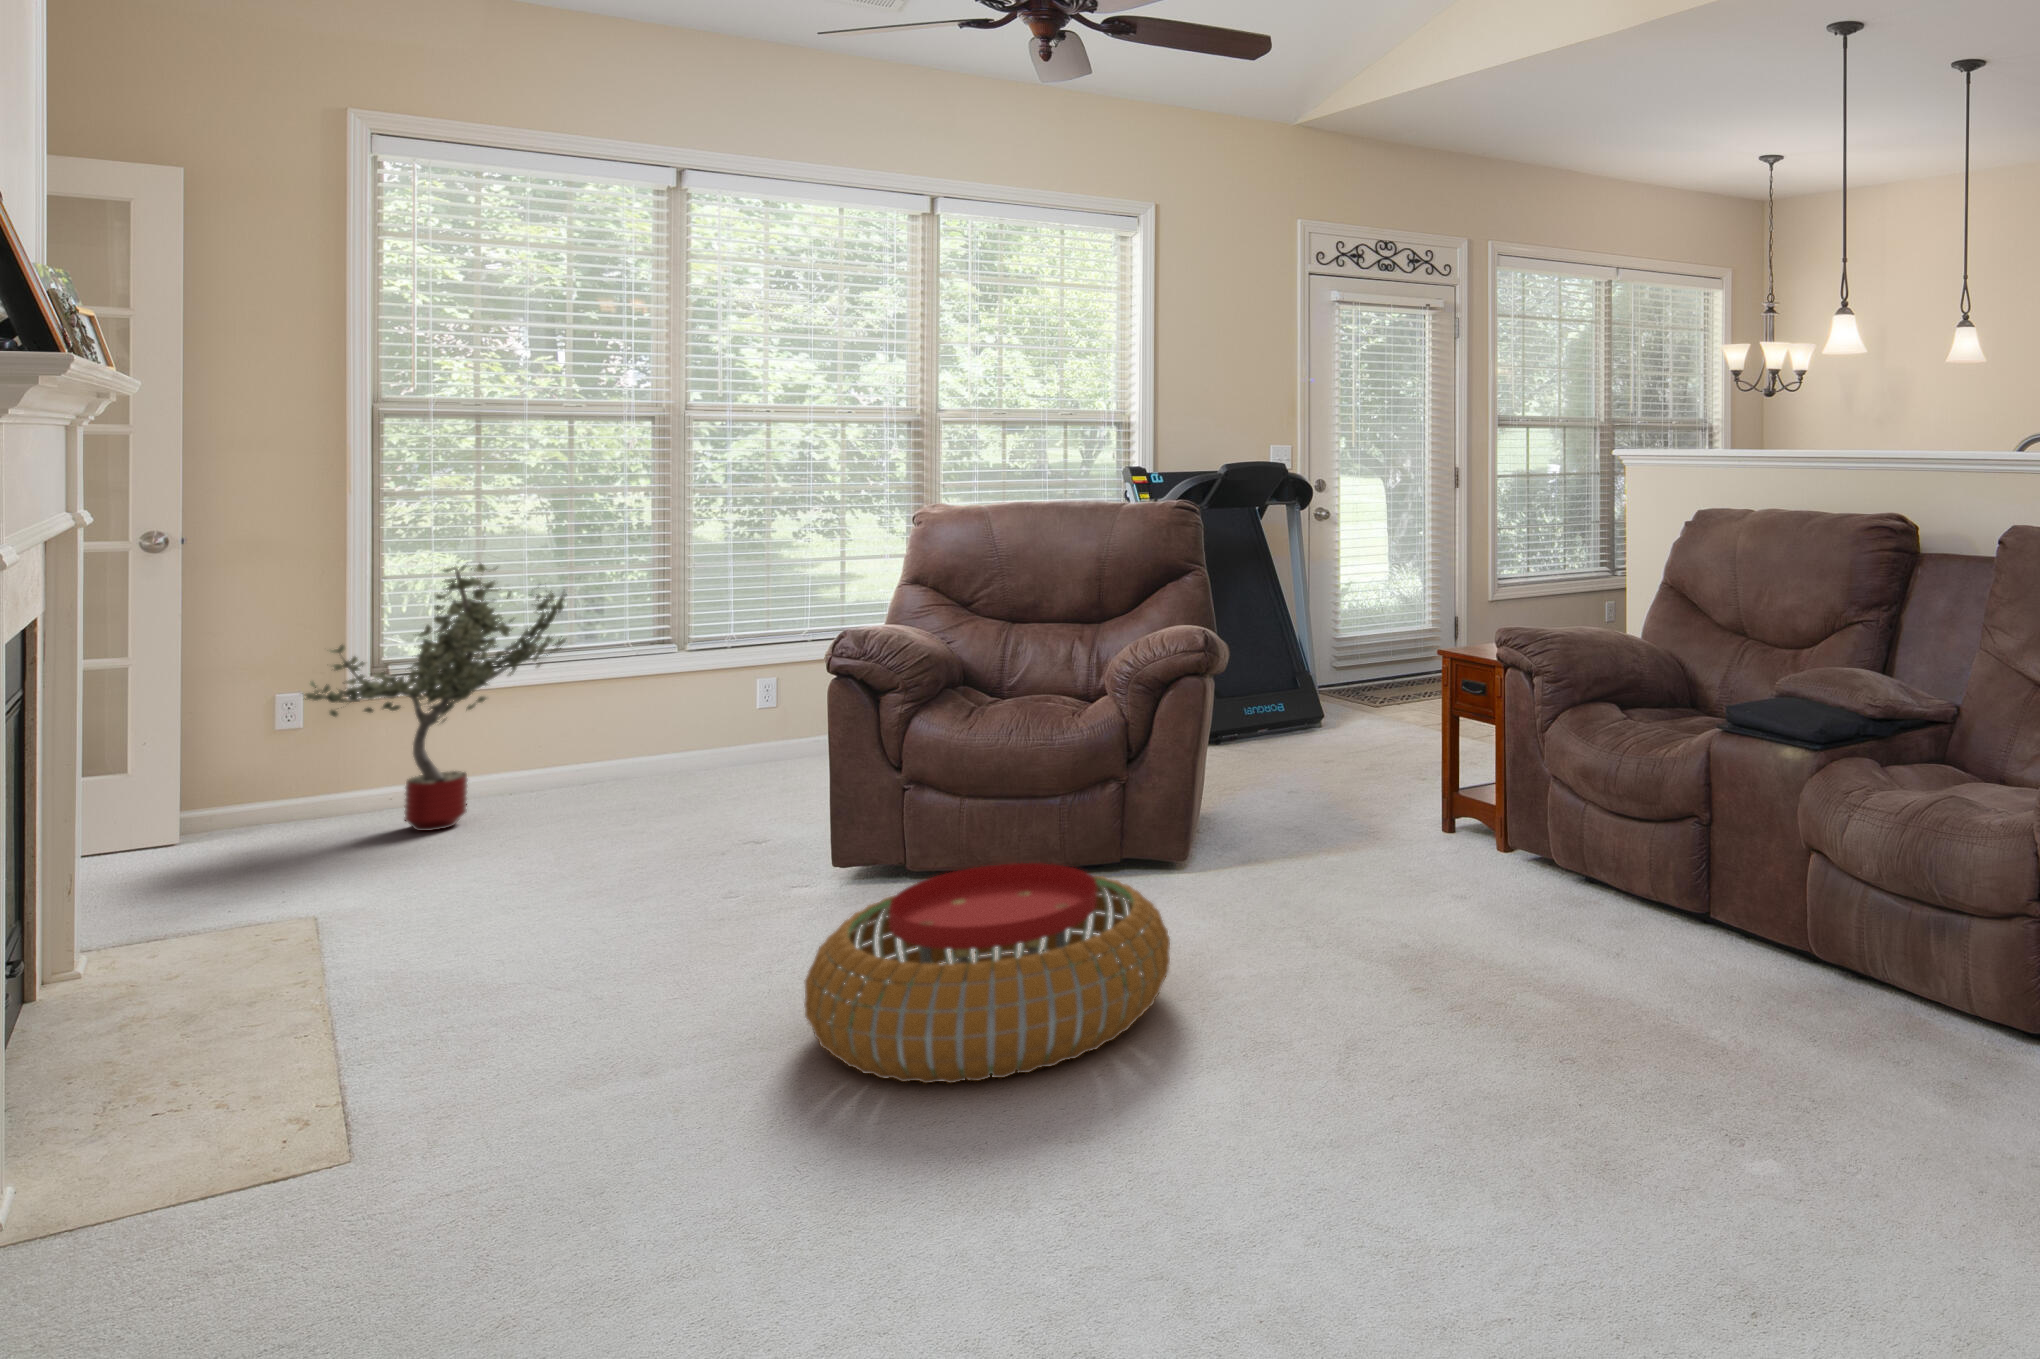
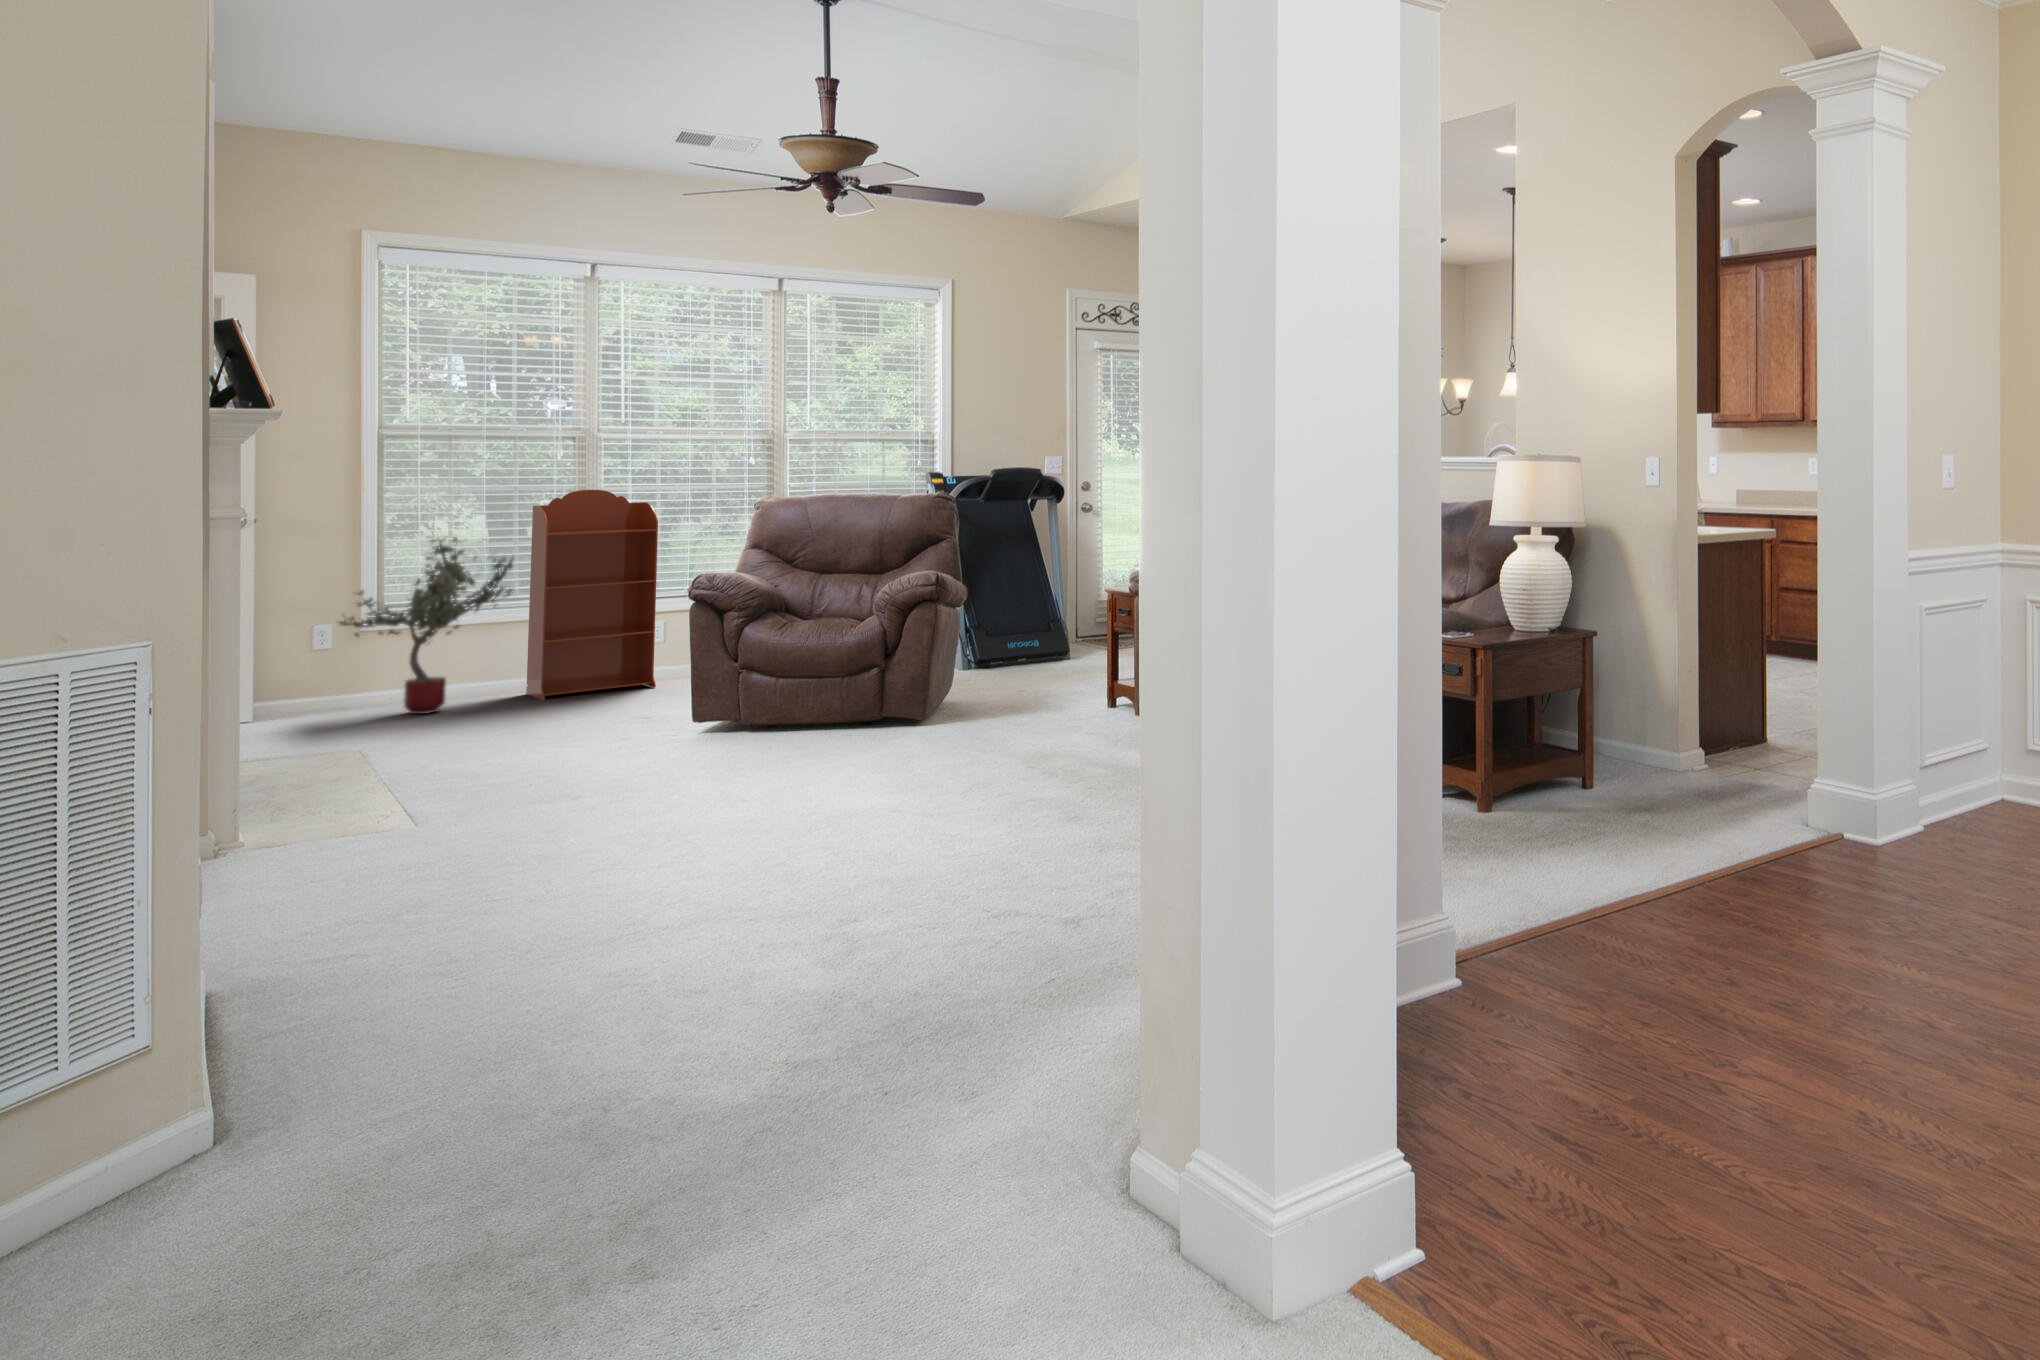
bookcase: none [587,492,770,802] -> present [526,490,658,700]
pouf: present [804,863,1170,1083] -> none [667,696,884,795]

